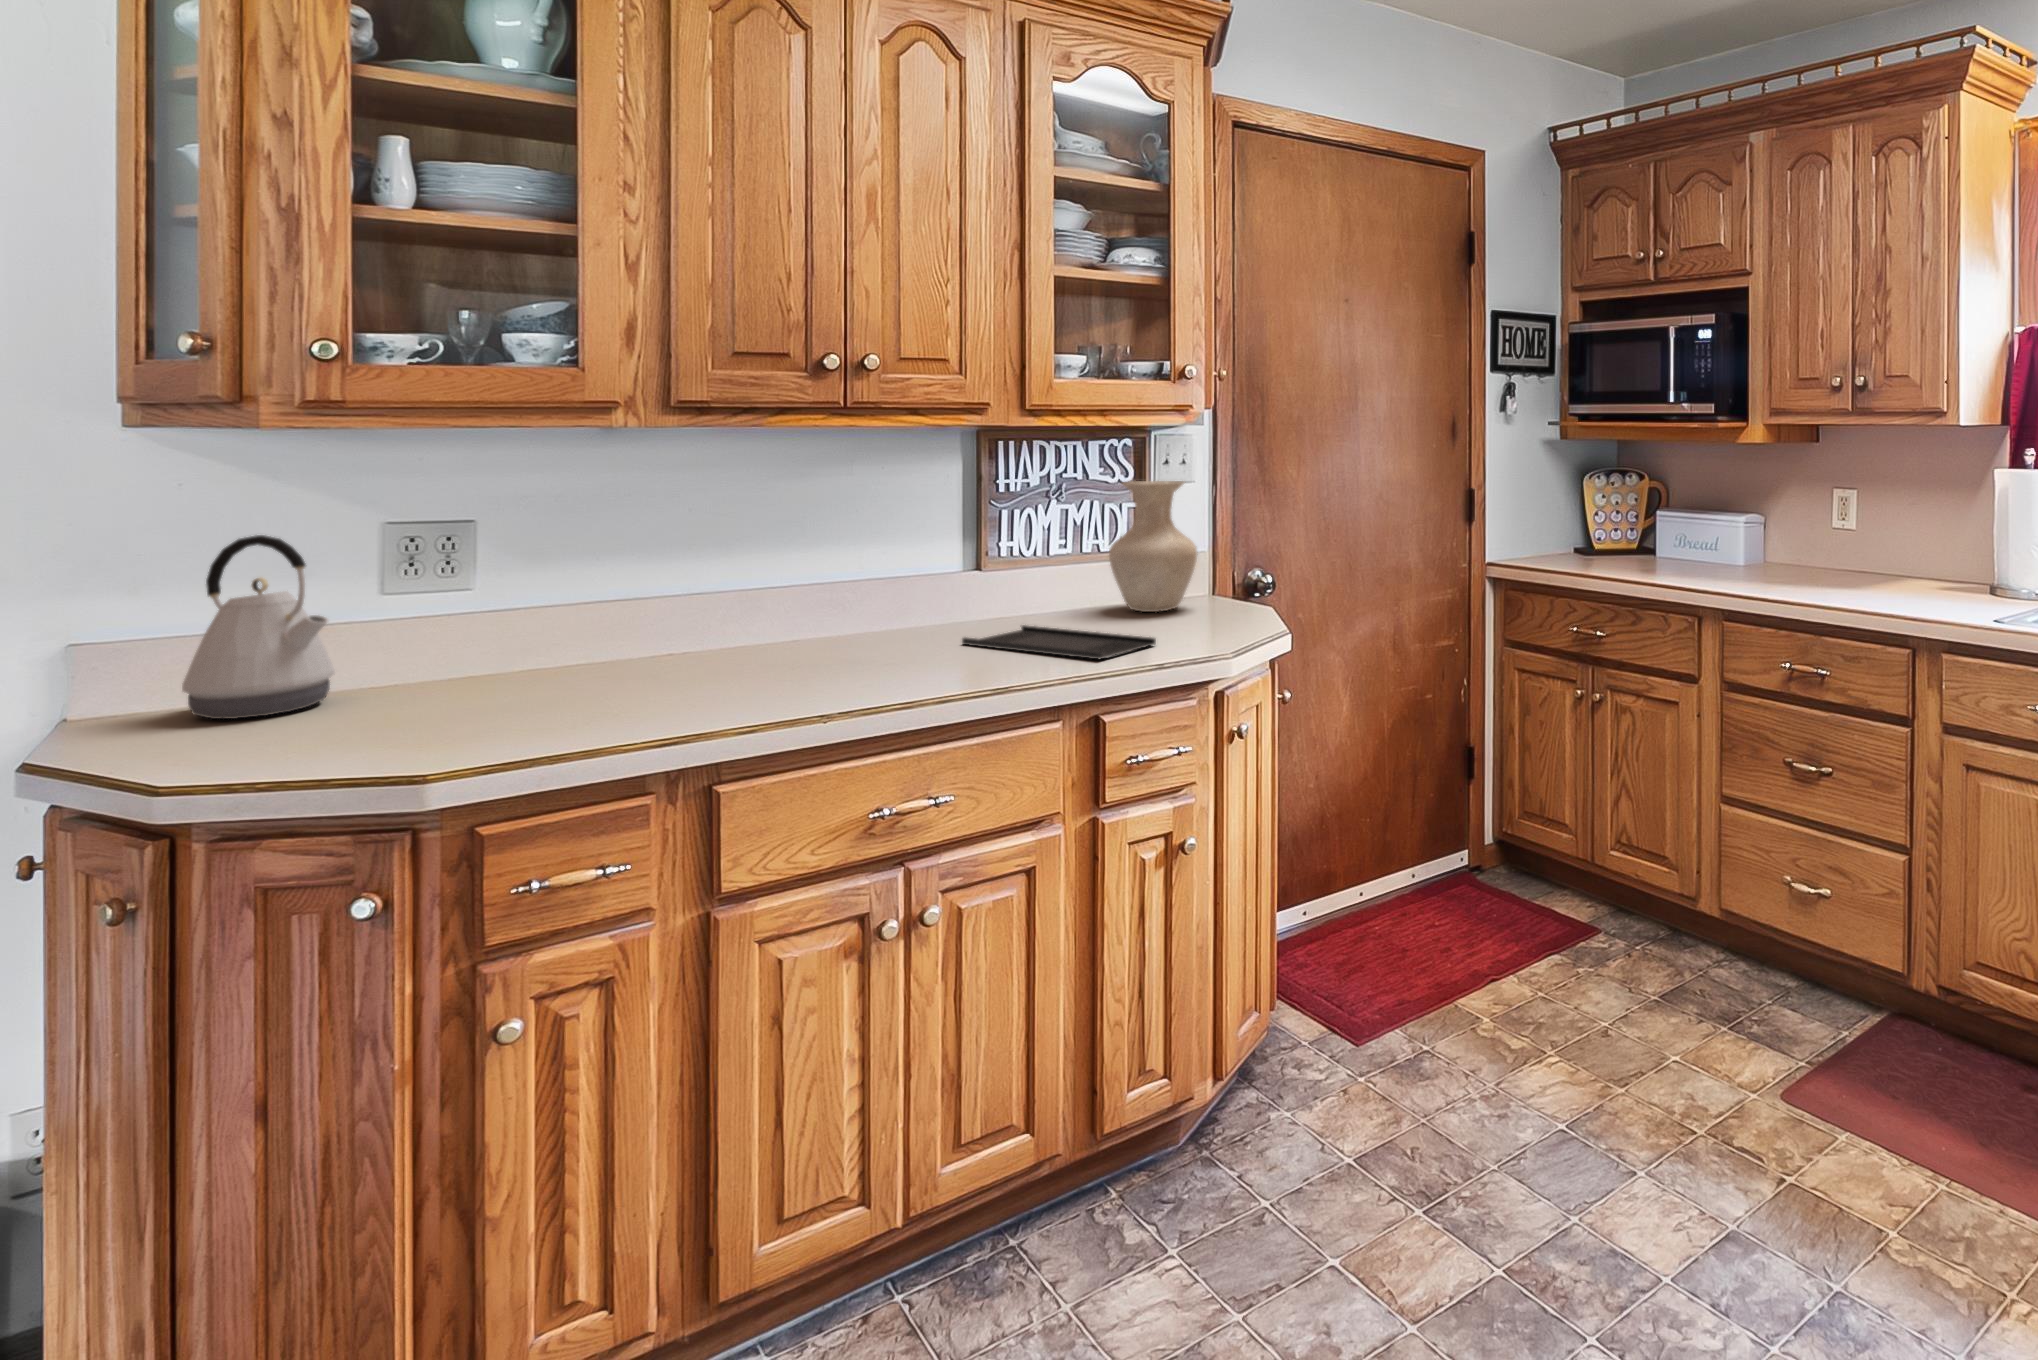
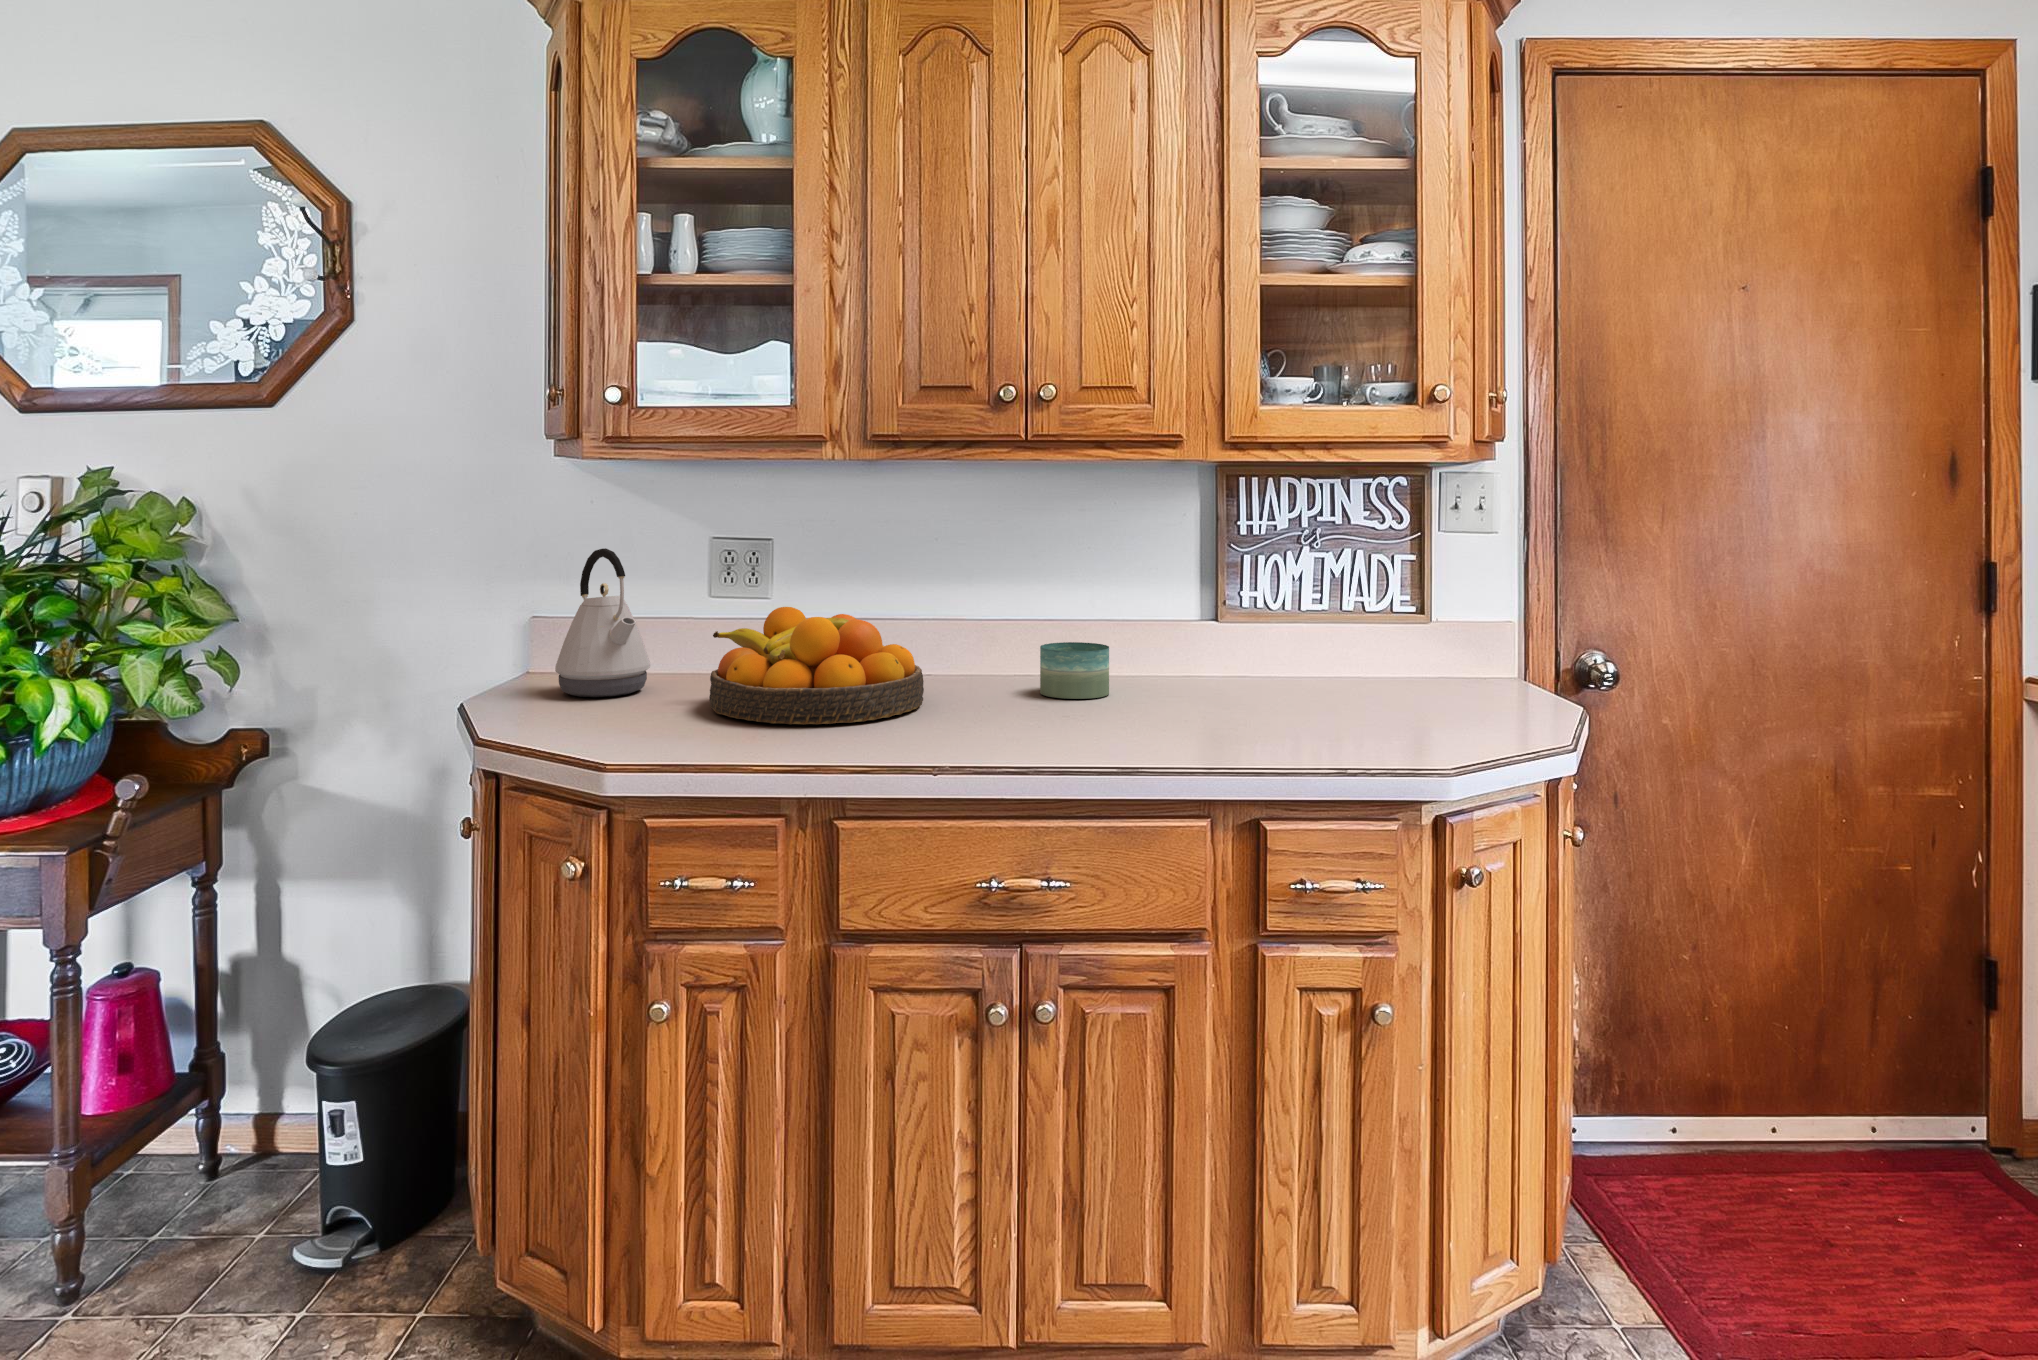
vase: present [1109,481,1198,612] -> none [1361,530,1476,697]
fruit bowl: none [453,586,729,709] -> present [709,607,924,724]
candle: none [833,595,902,647] -> present [1040,642,1109,699]
tray: present [962,625,1156,659] -> none [1157,694,1361,747]

